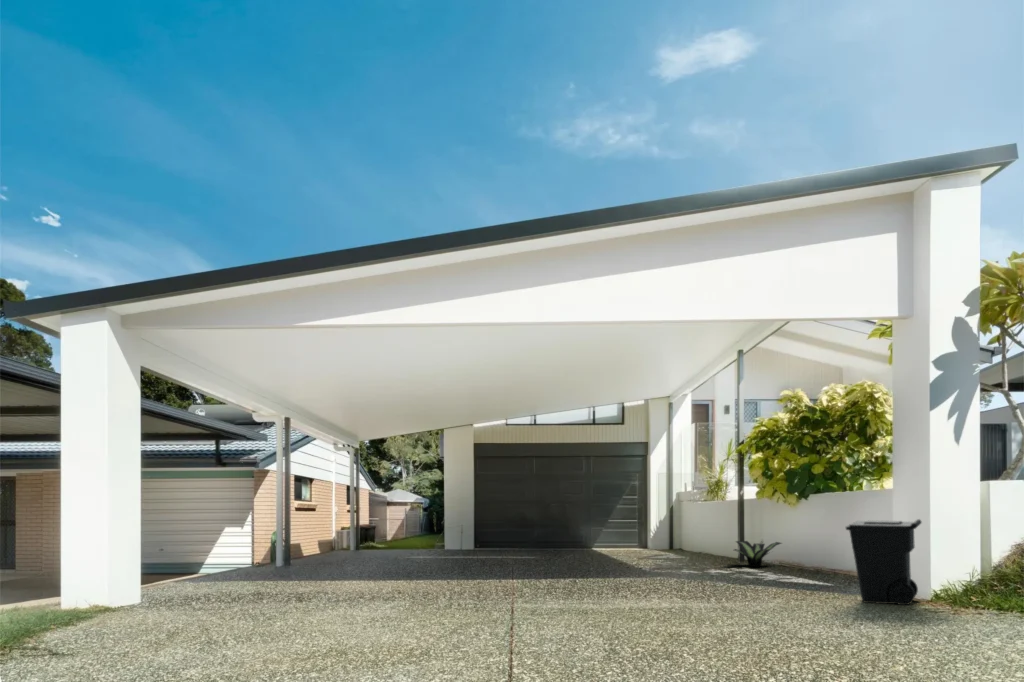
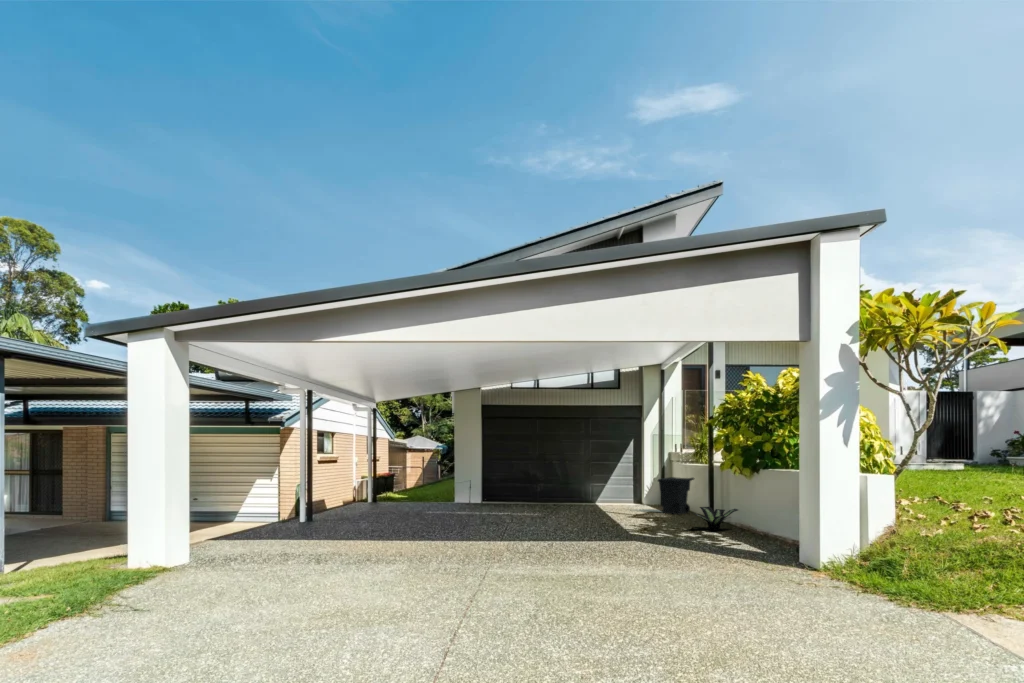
trash can: present [846,519,921,605] -> present [658,477,694,515]

